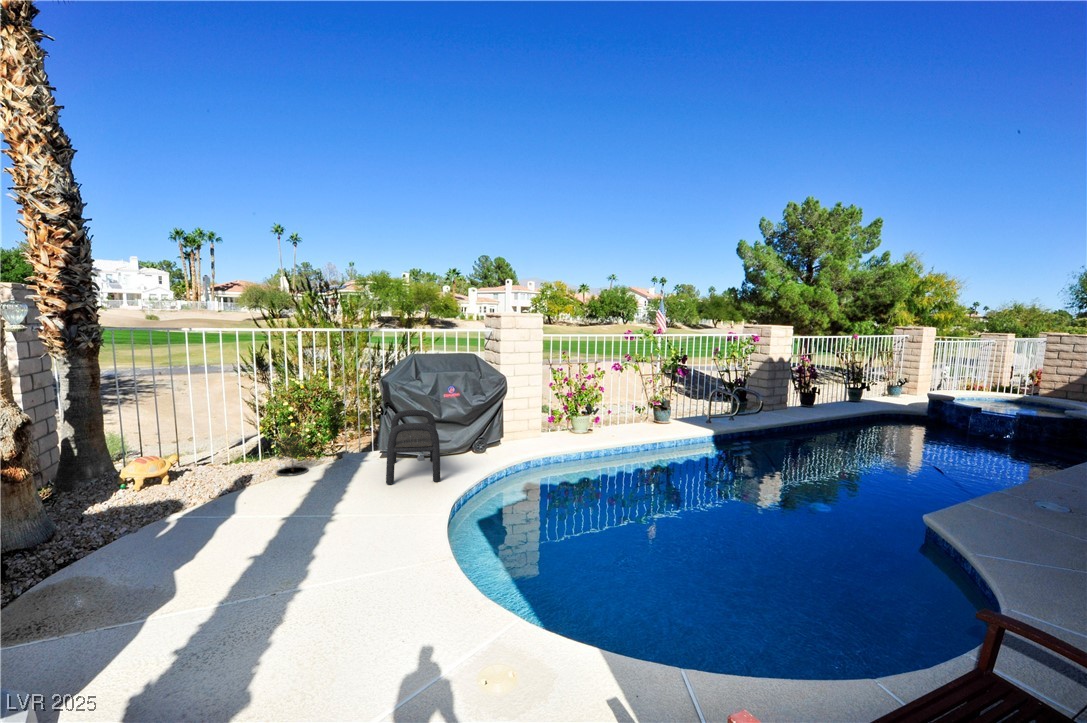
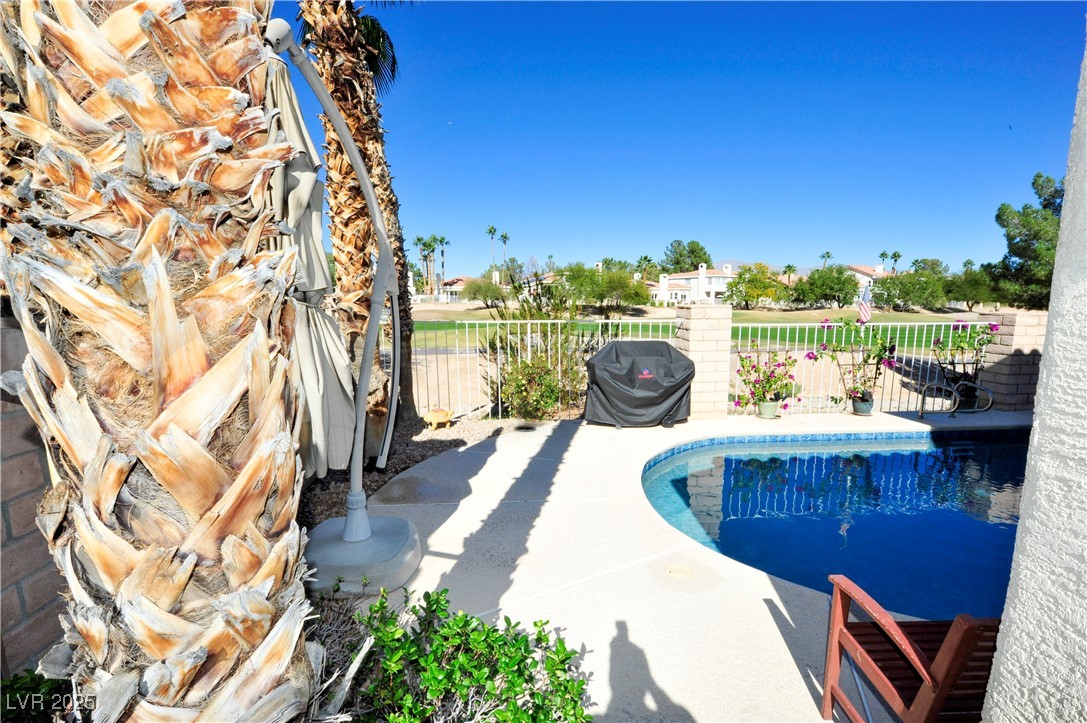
bench: present [386,410,440,485] -> none [593,387,635,445]

